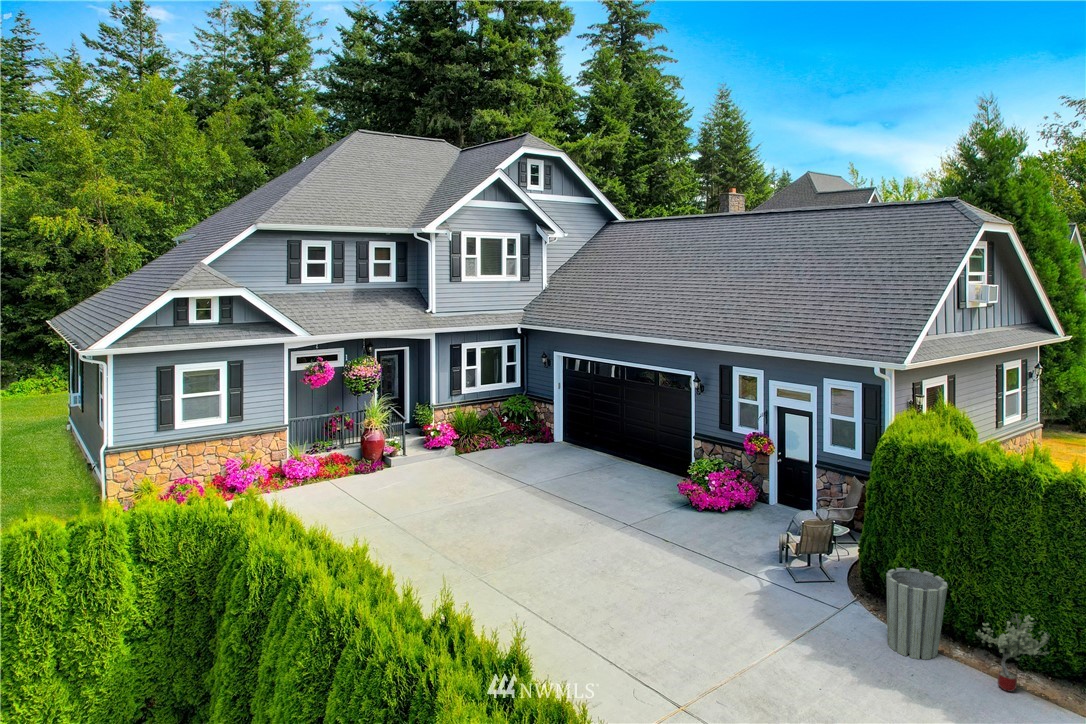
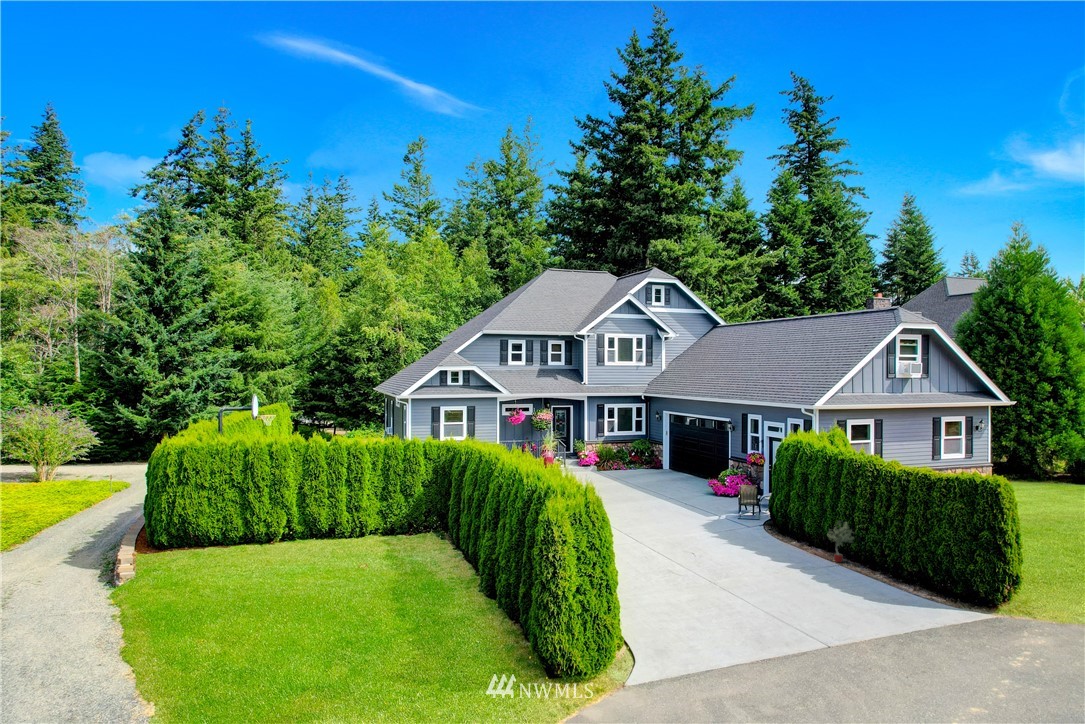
trash can: present [886,568,948,660] -> none [788,507,819,552]

